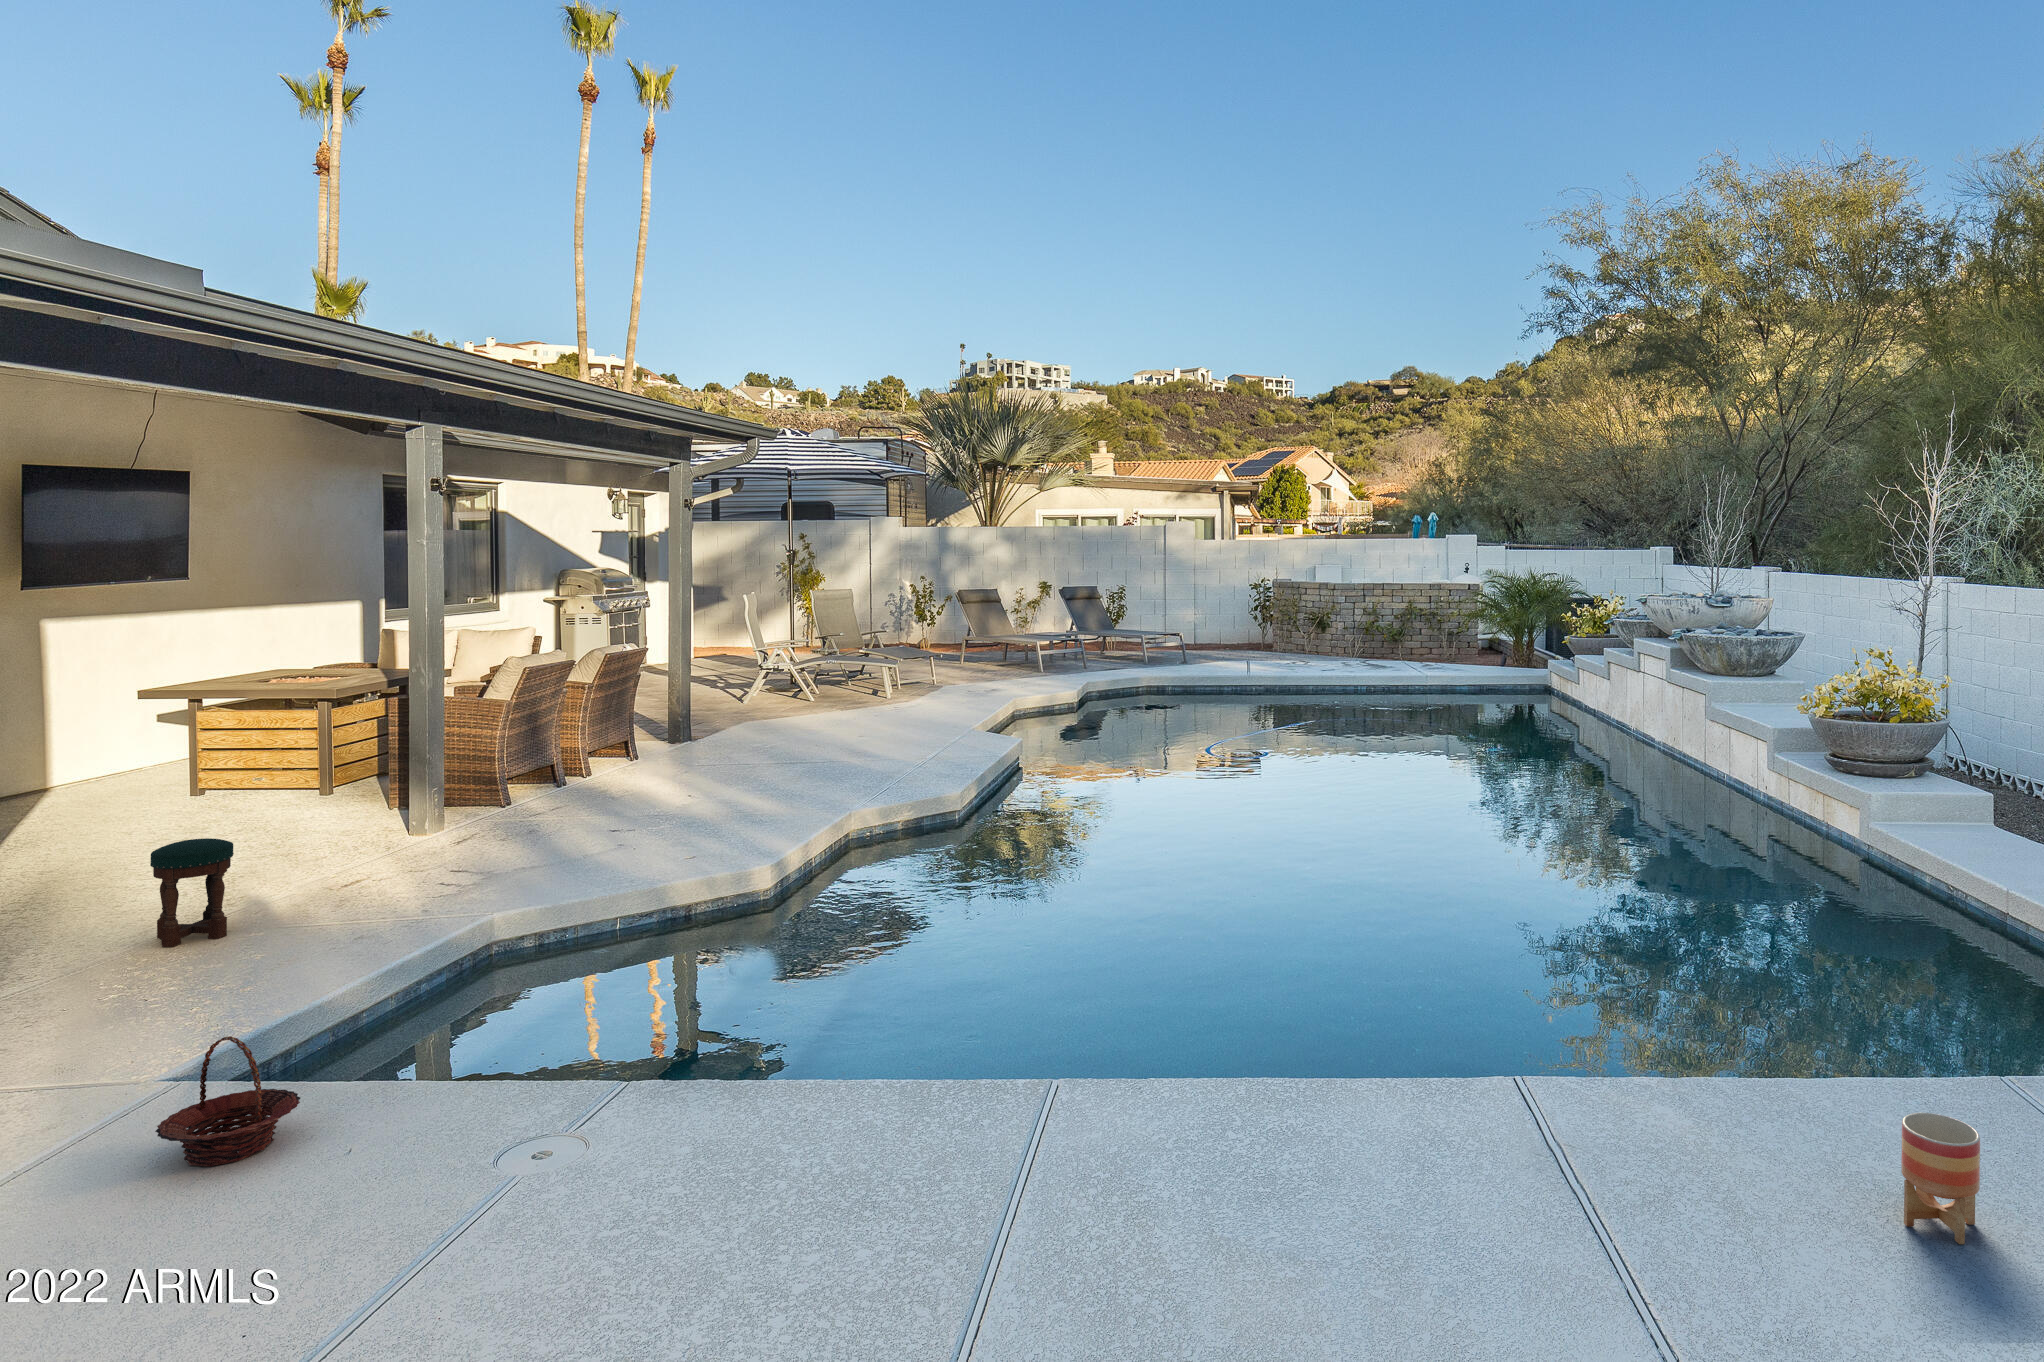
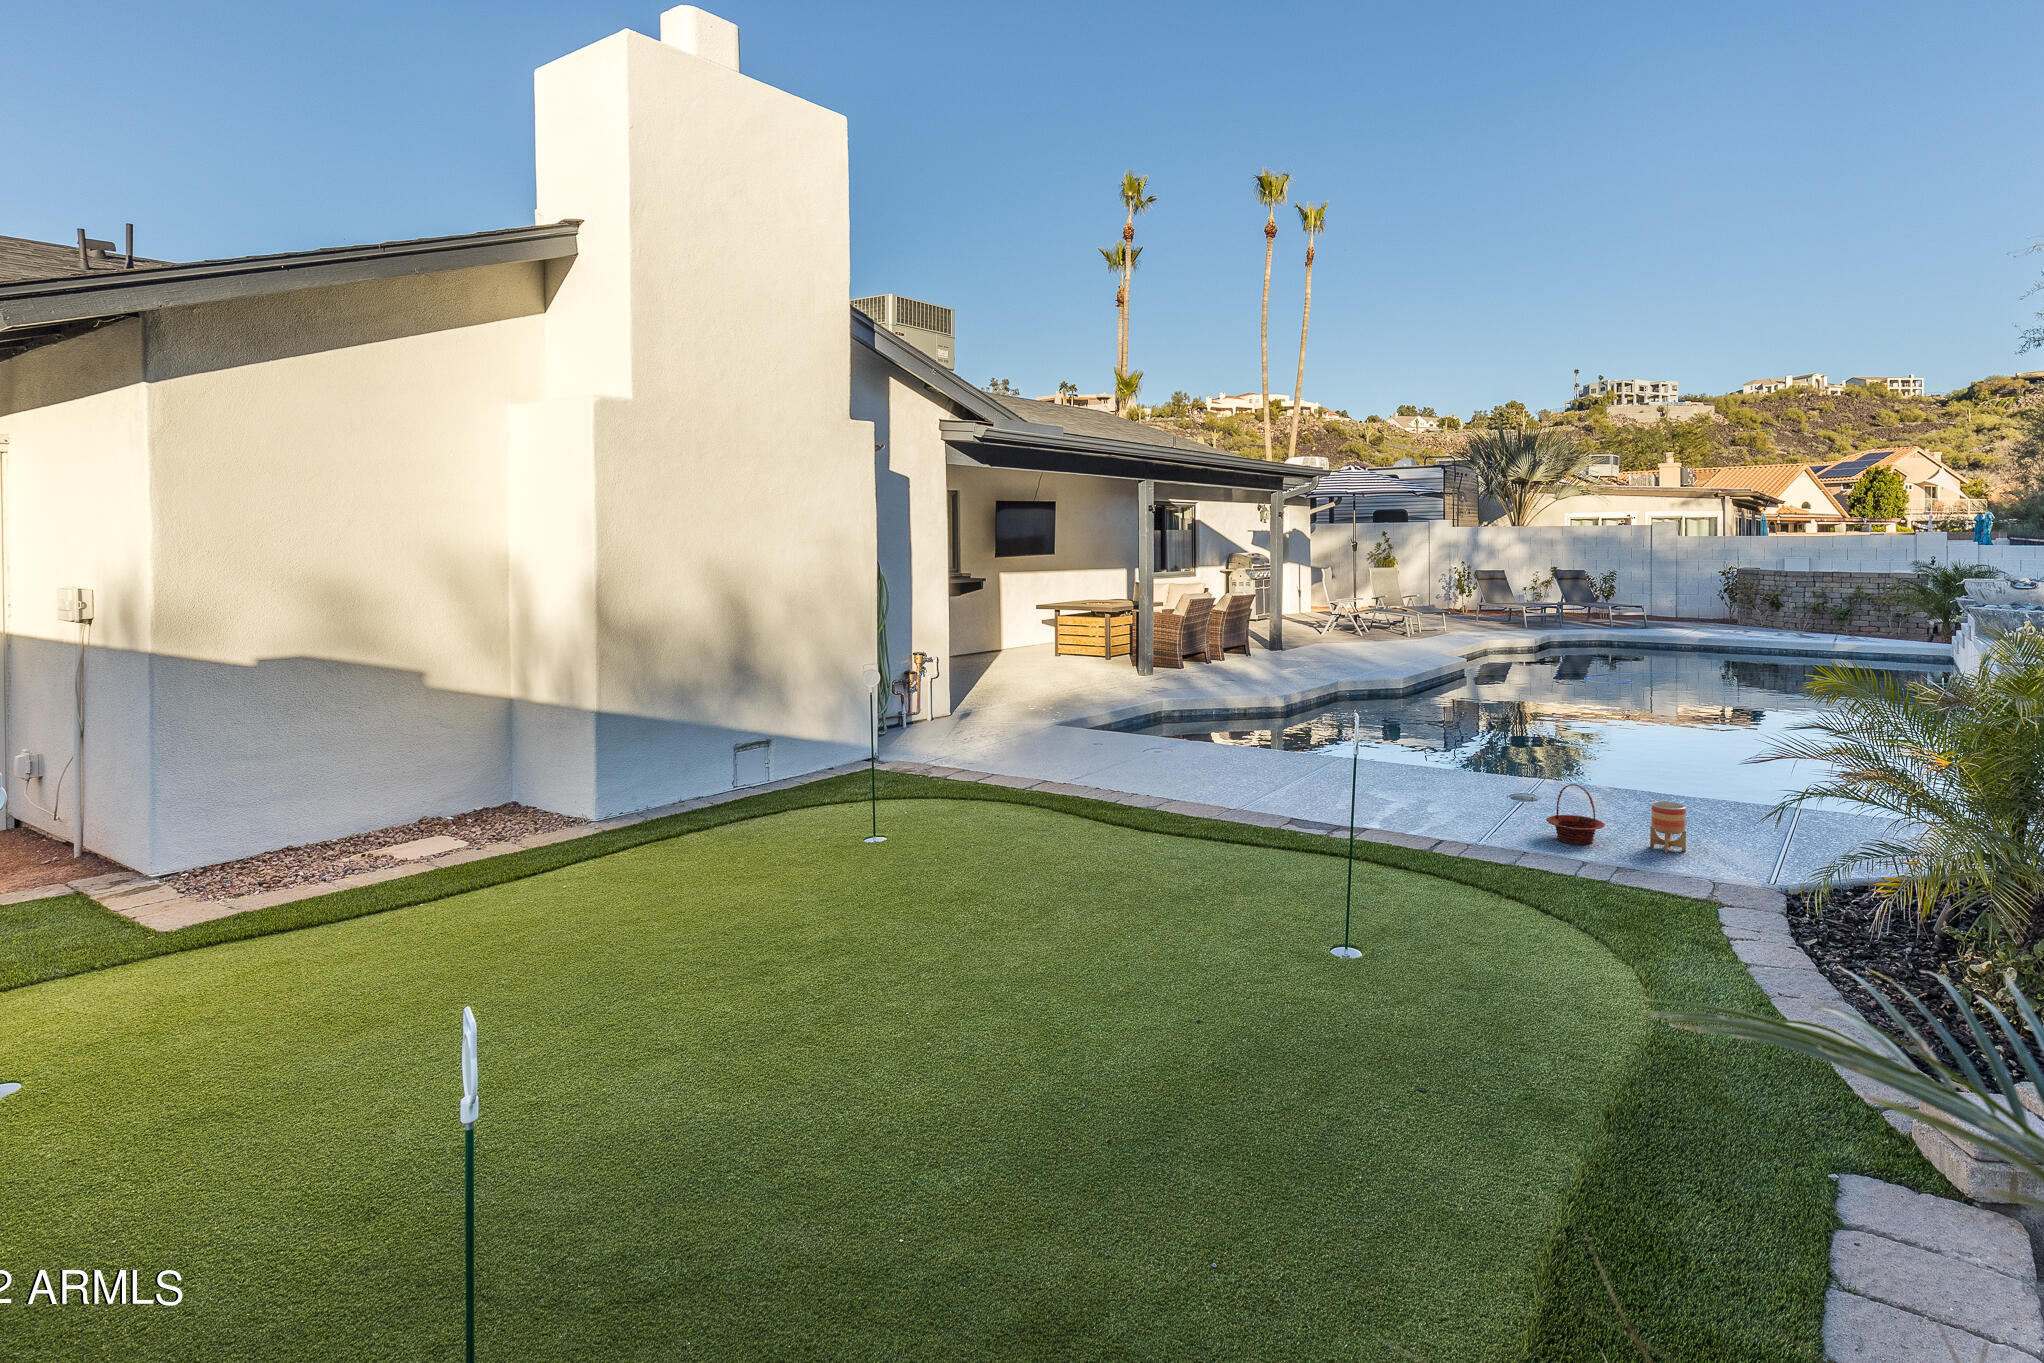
stool: present [150,838,234,947] -> none [1045,658,1071,700]
basket: present [155,1036,300,1166] -> present [1546,784,1605,844]

